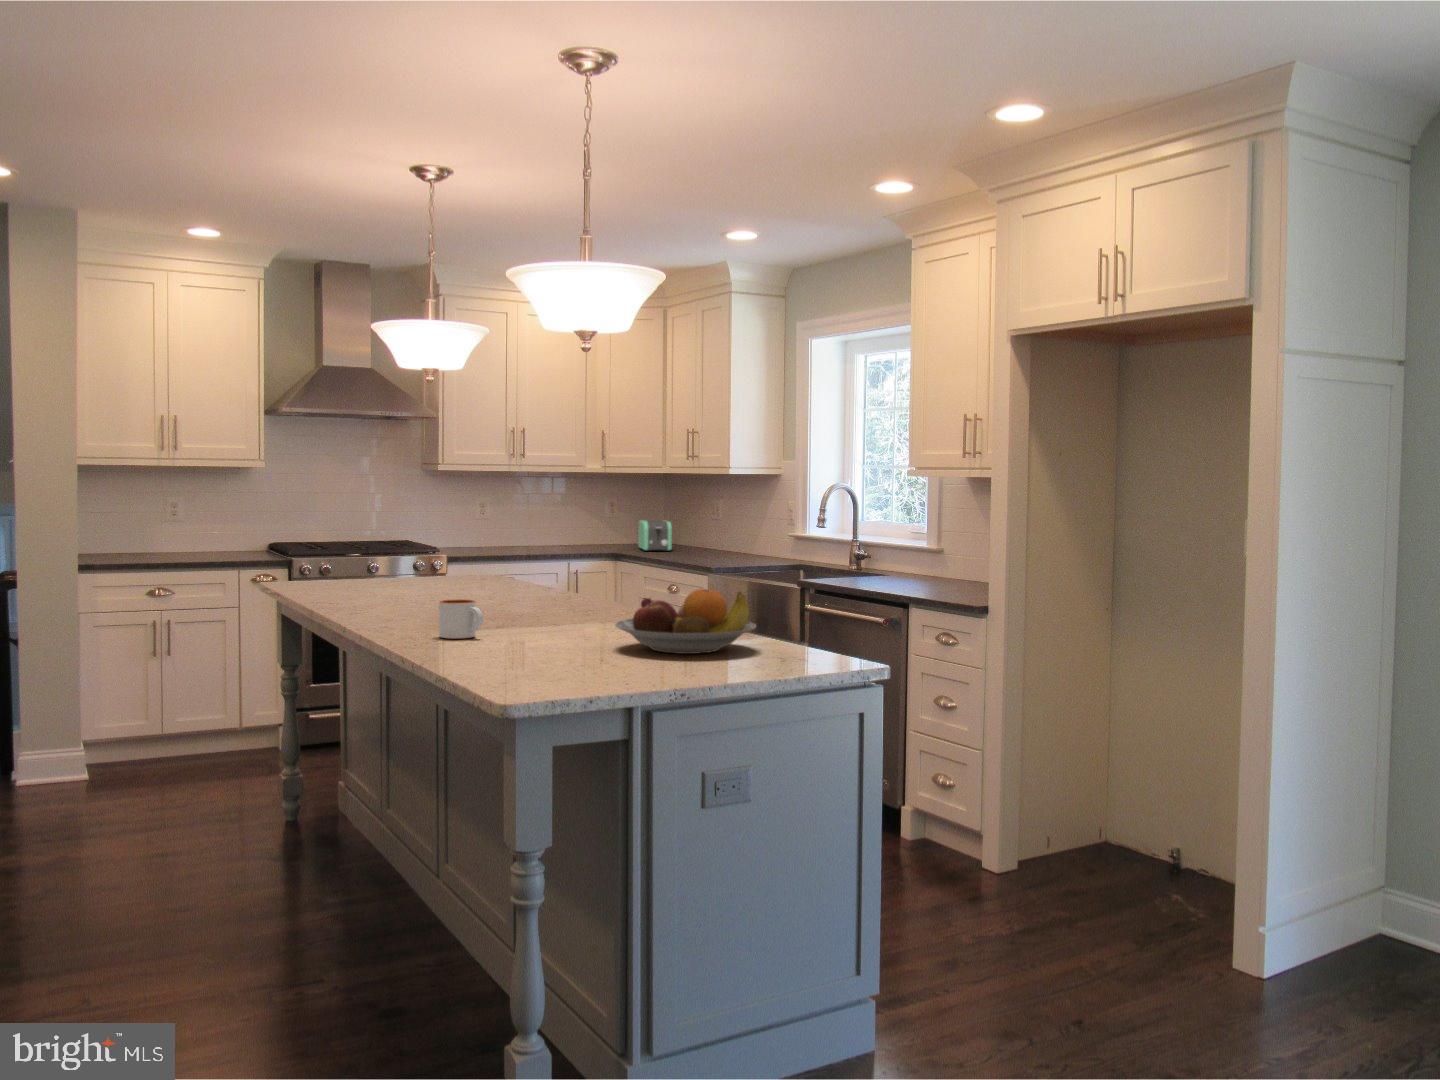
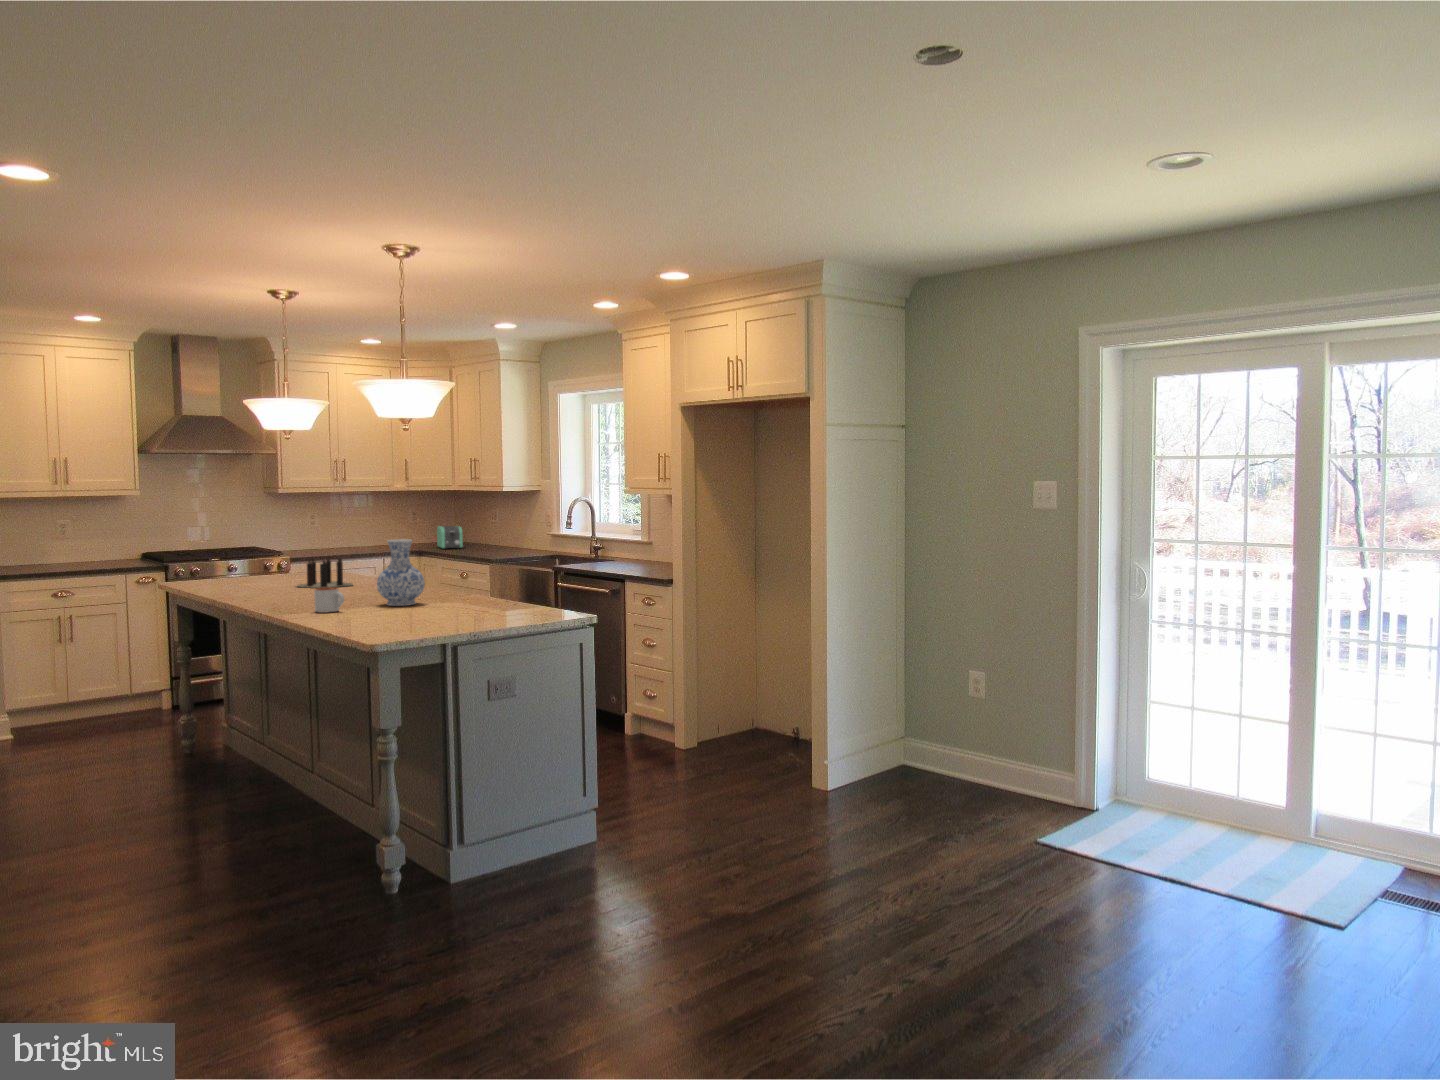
vase: none [536,528,608,633] -> present [377,539,425,606]
candle: none [433,552,534,599] -> present [298,557,353,588]
fruit bowl: present [615,589,756,654] -> none [432,575,520,614]

